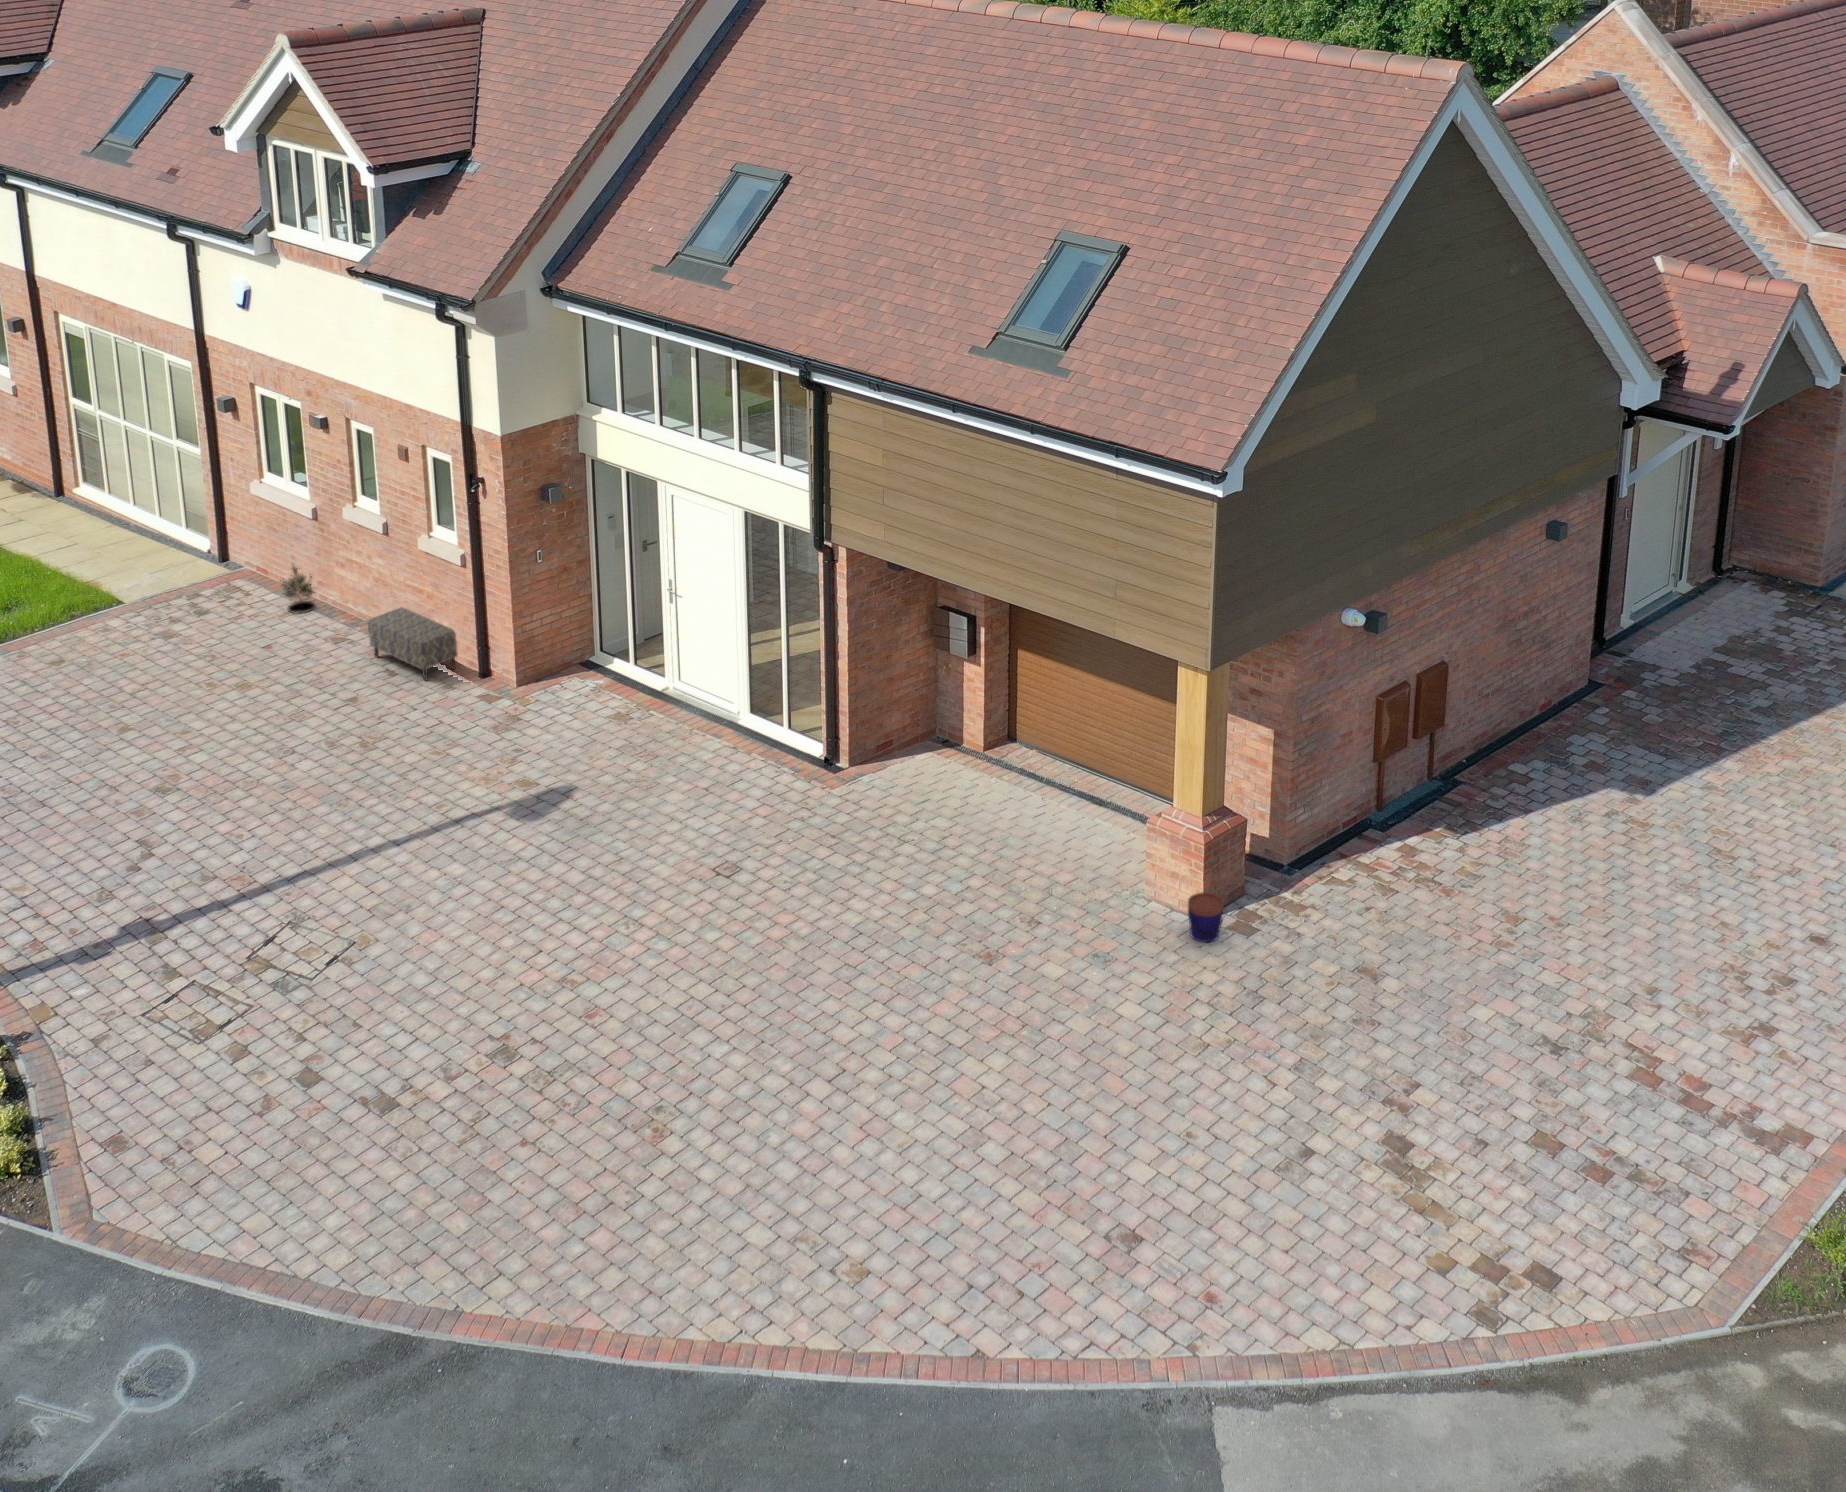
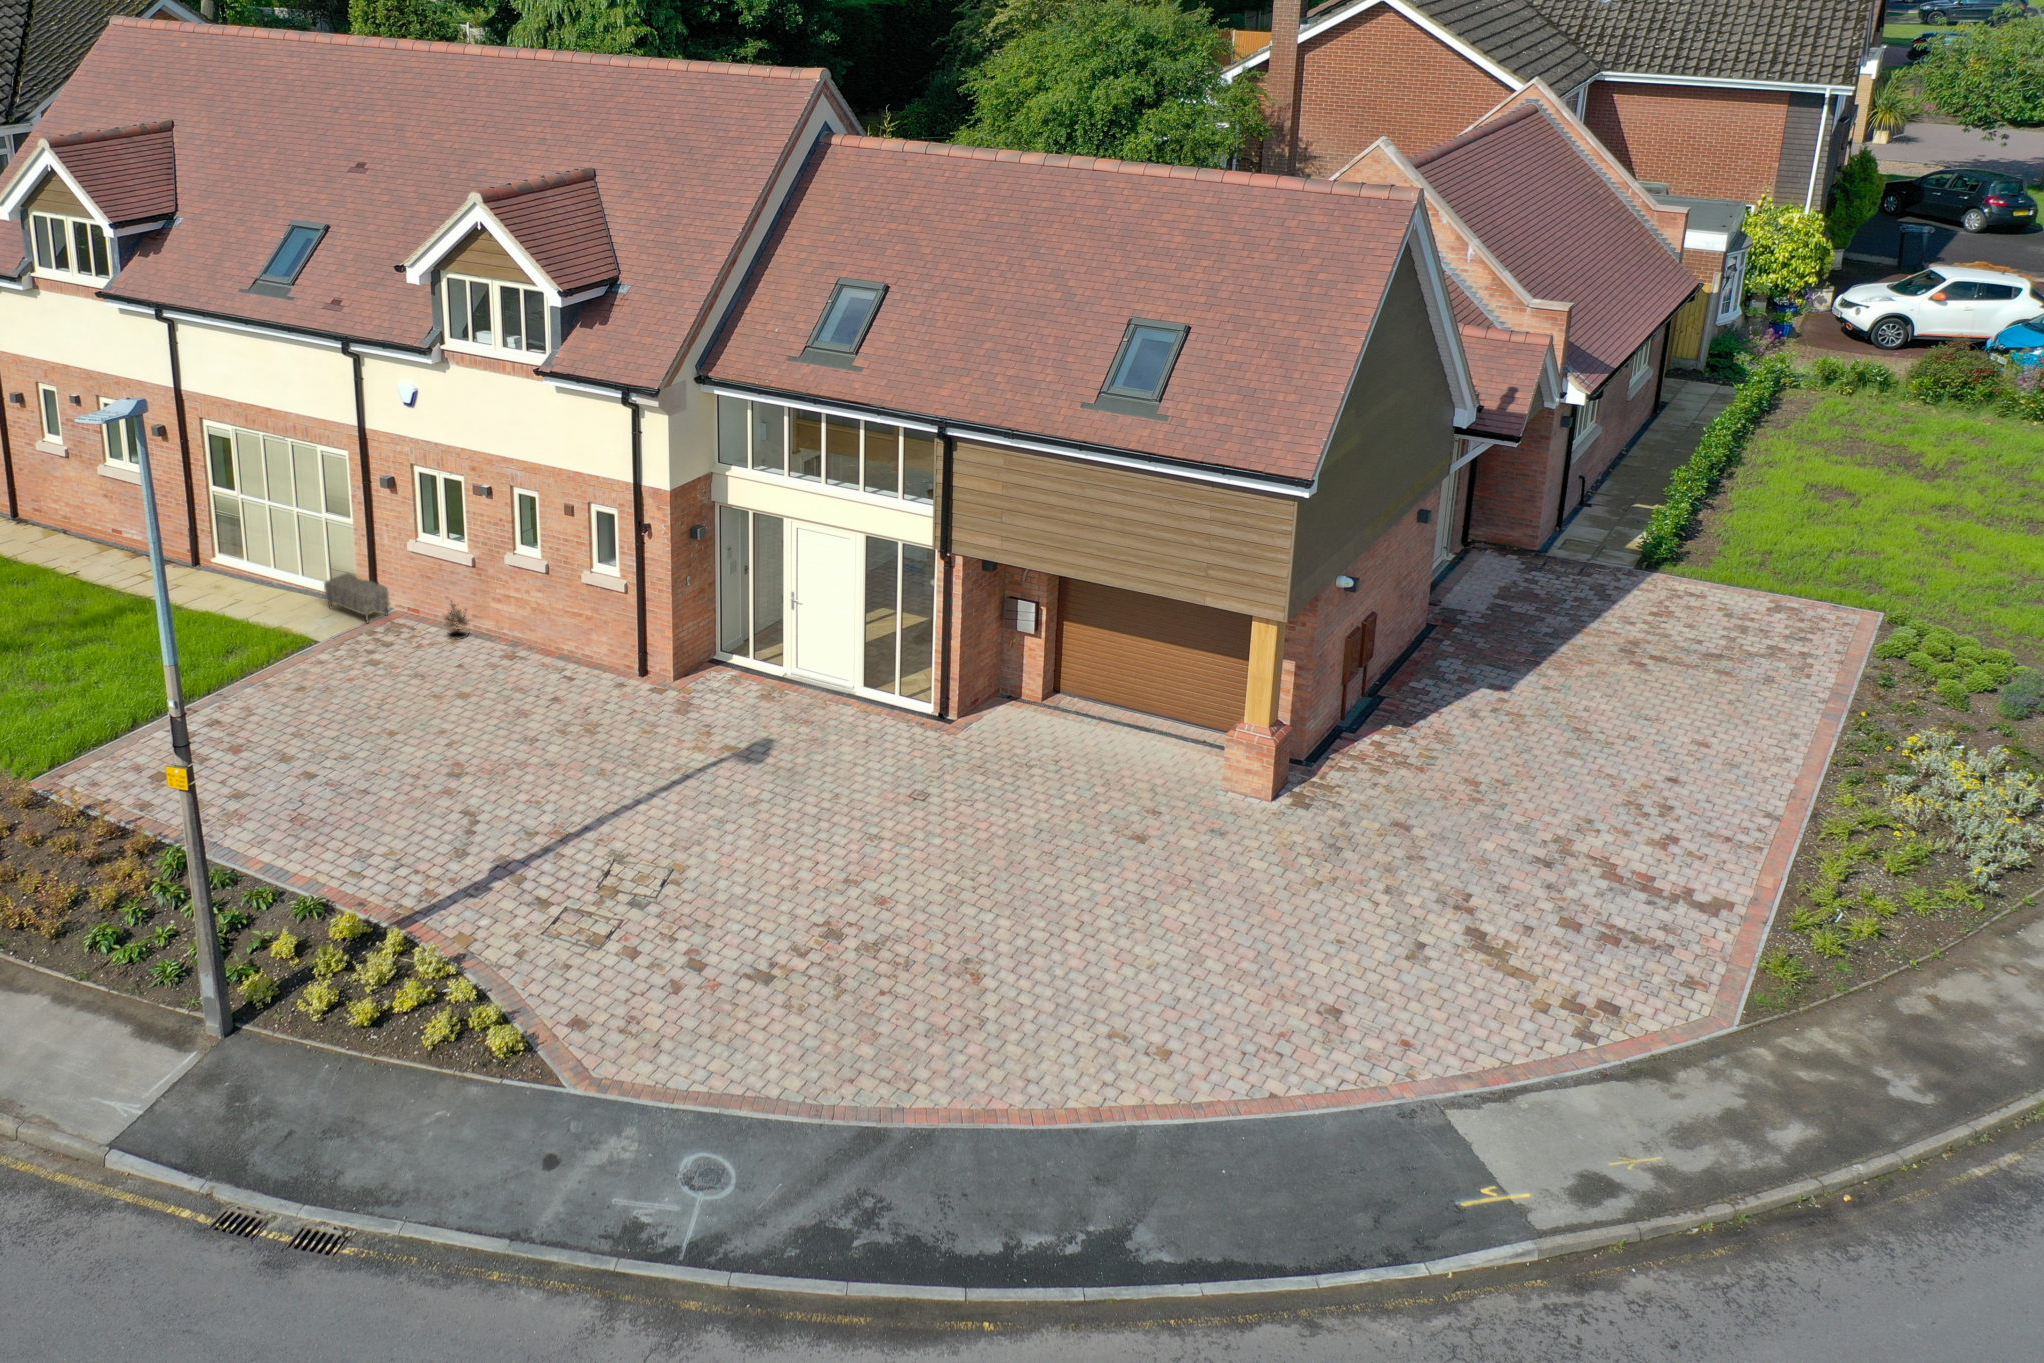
bench: present [368,608,458,681] -> present [324,573,389,622]
bucket: present [1188,893,1224,942] -> none [1252,780,1280,815]

